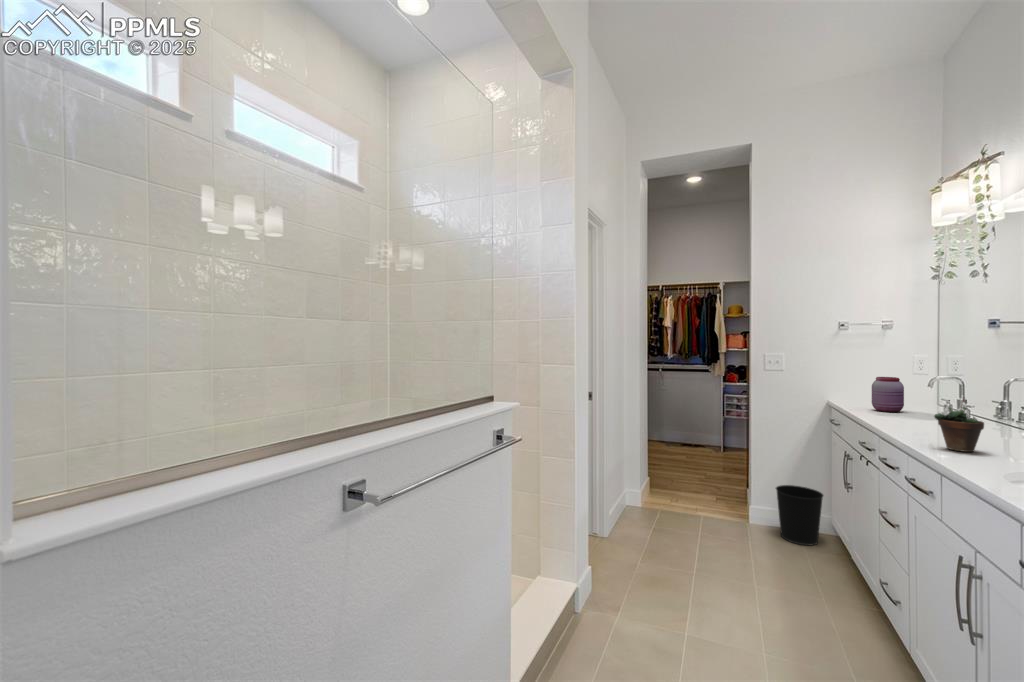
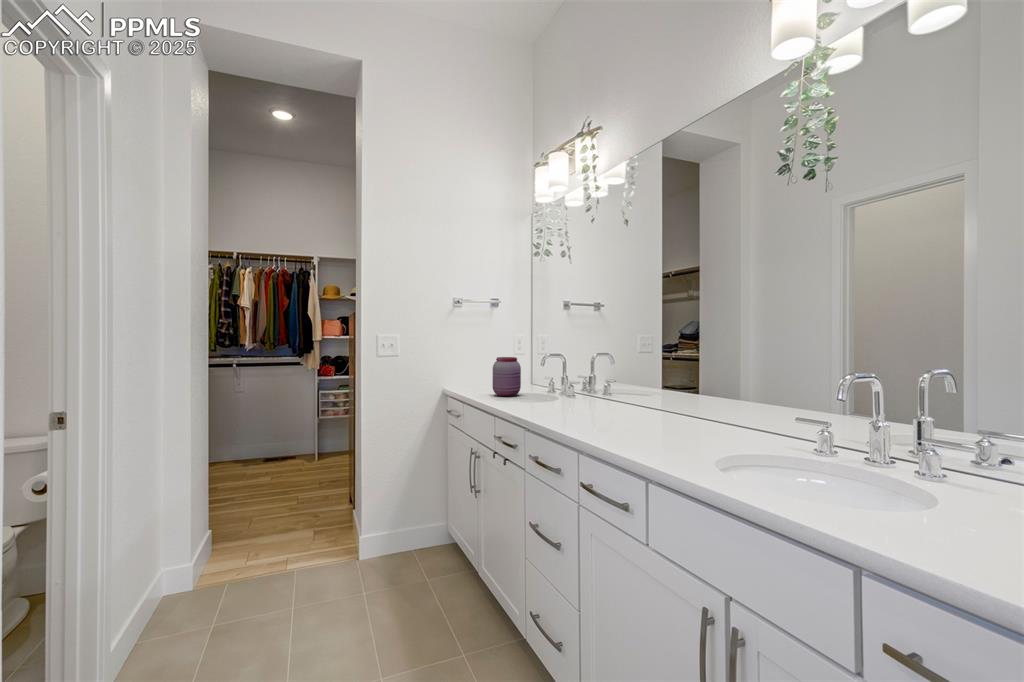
succulent plant: present [934,397,984,452] -> none [637,369,686,449]
wastebasket: present [776,485,823,545] -> none [393,502,448,587]

